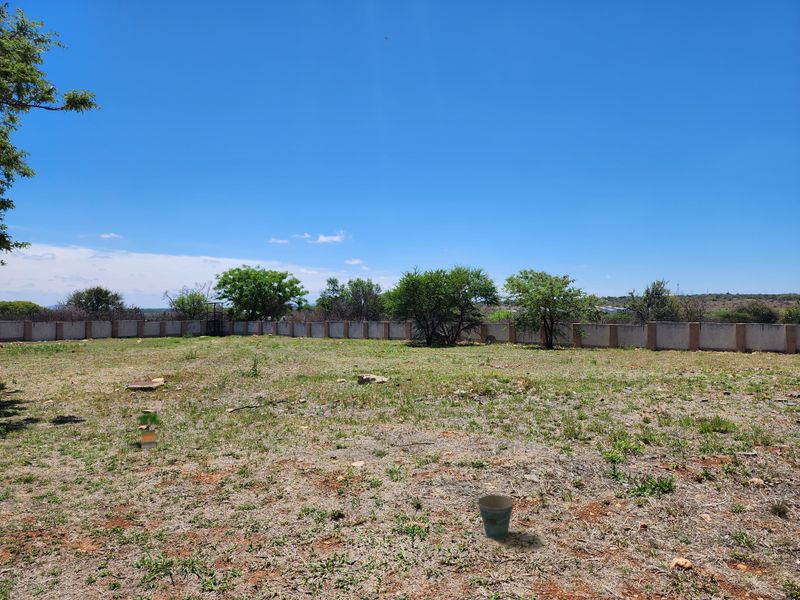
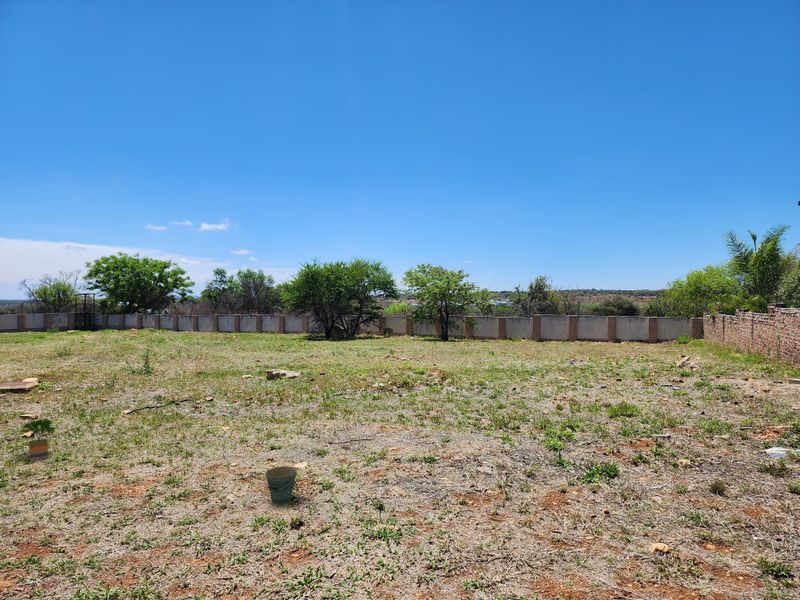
bucket: present [478,495,513,539] -> present [265,466,297,504]

